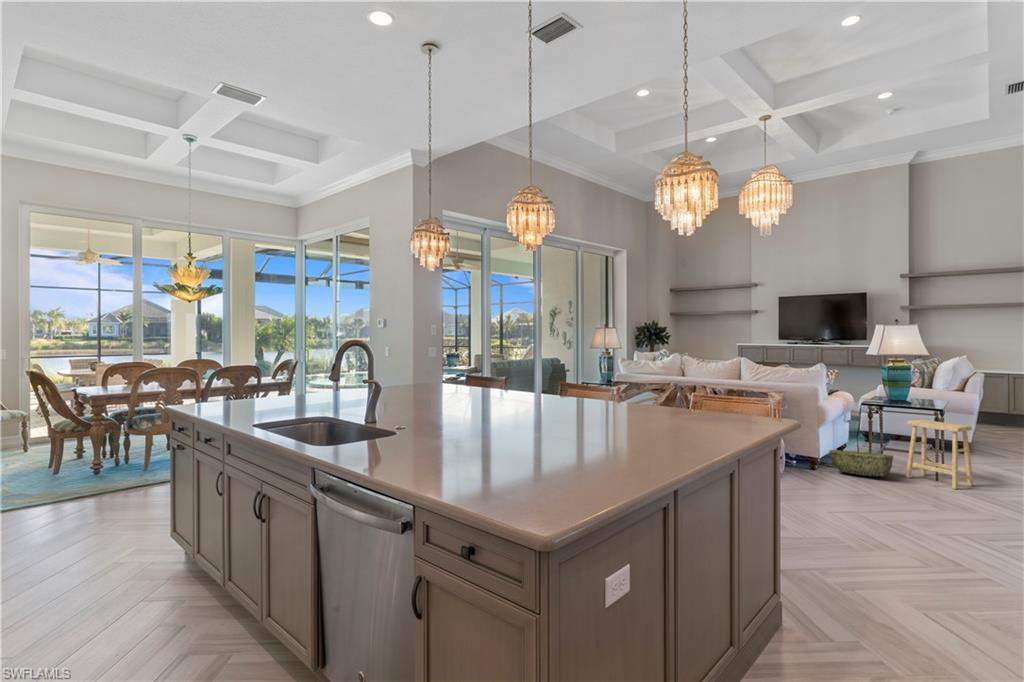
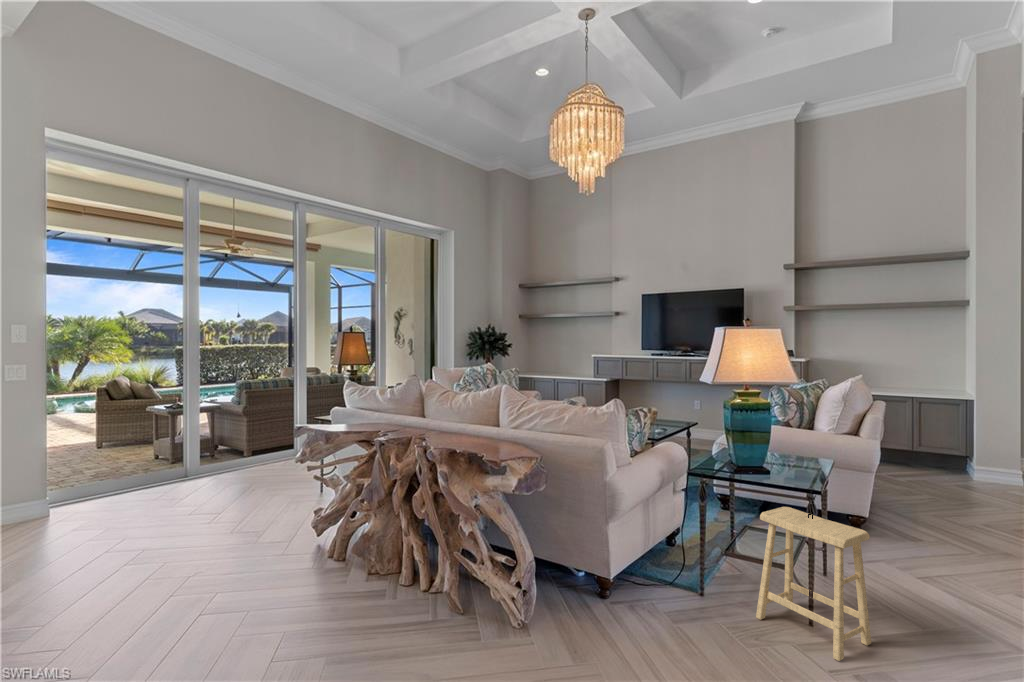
woven basket: present [829,450,893,476] -> none [627,556,735,624]

